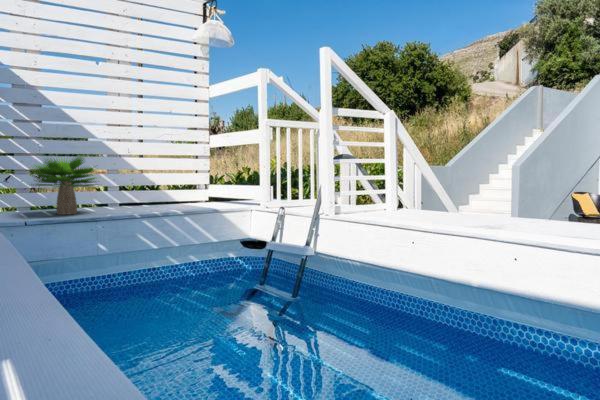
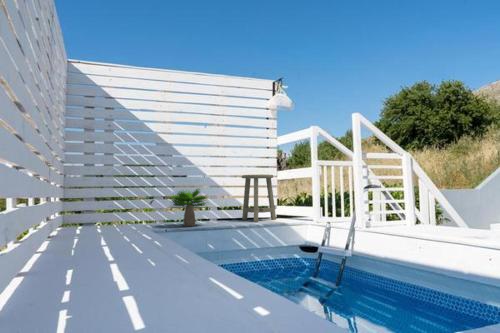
stool: none [154,138,206,207] -> present [242,174,276,222]

